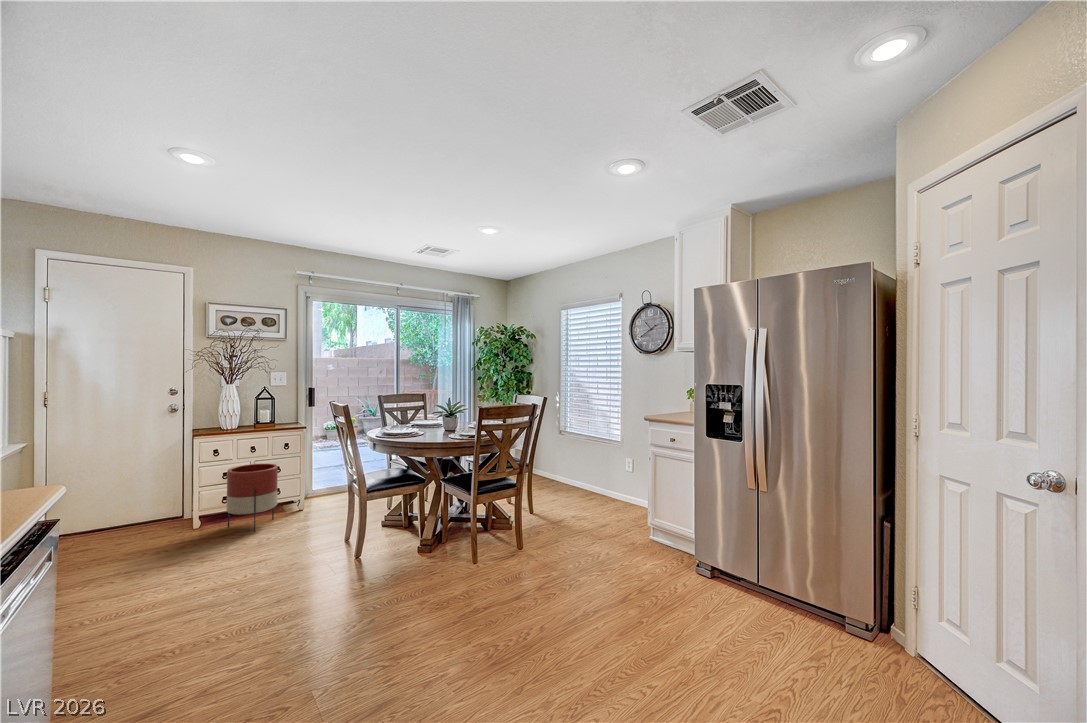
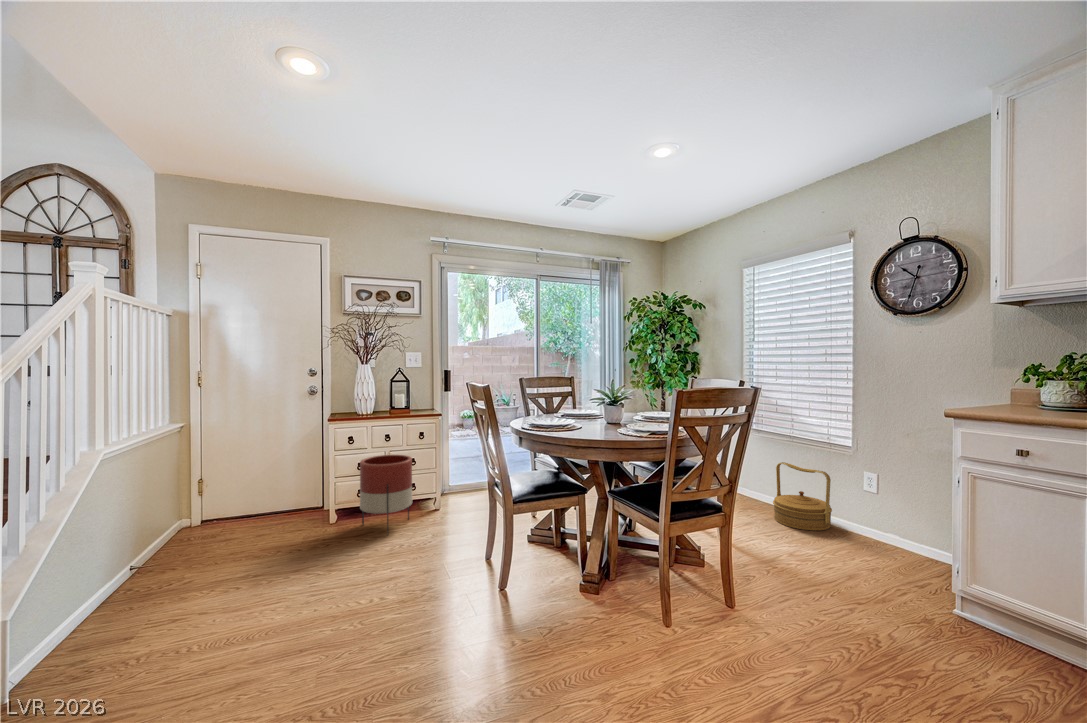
woven basket: none [572,455,609,502] -> present [773,462,832,531]

